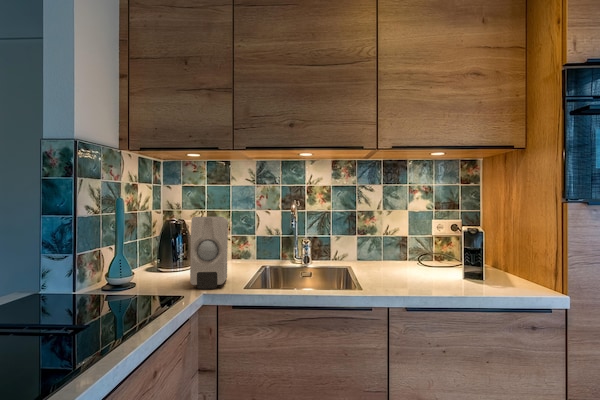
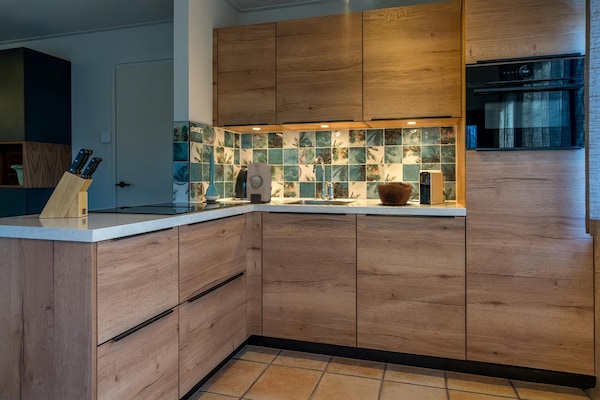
wooden bowl: none [403,241,462,287] -> present [377,182,412,205]

